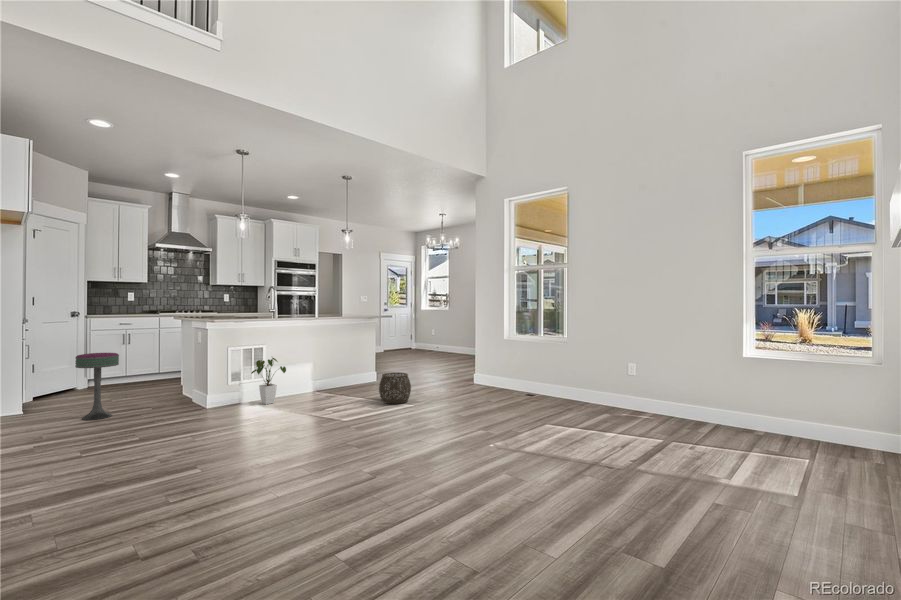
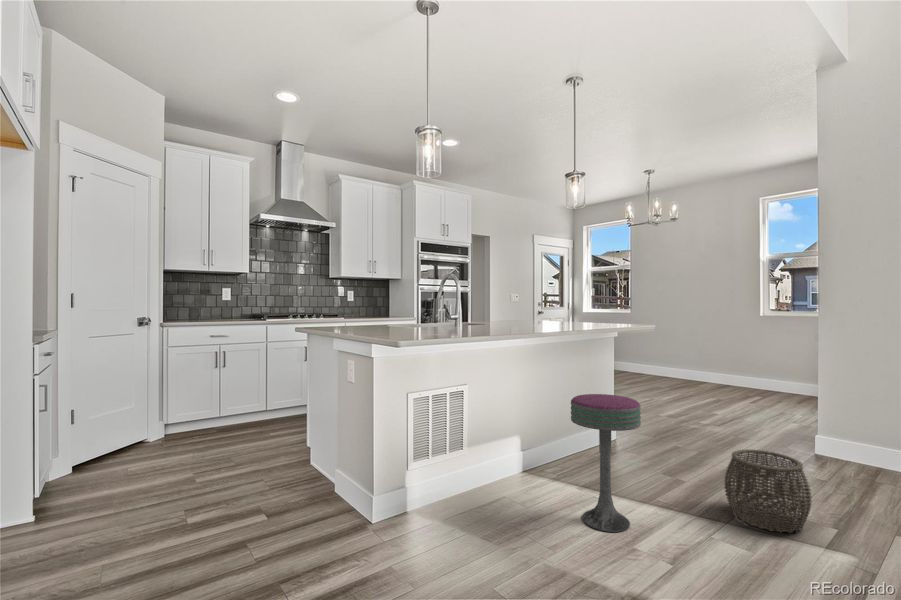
bar stool: present [75,353,119,420] -> present [571,394,641,532]
house plant: present [251,358,286,404] -> none [451,407,527,515]

